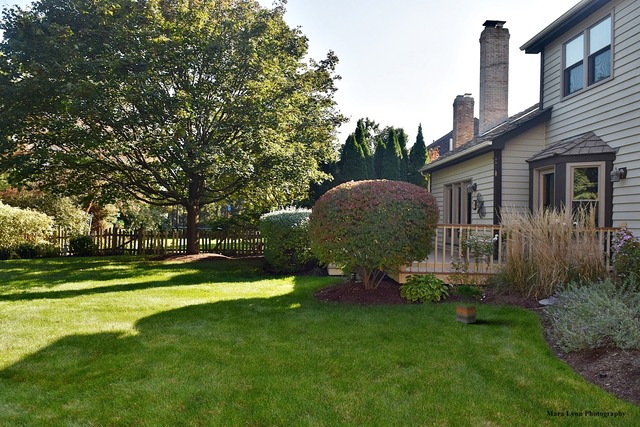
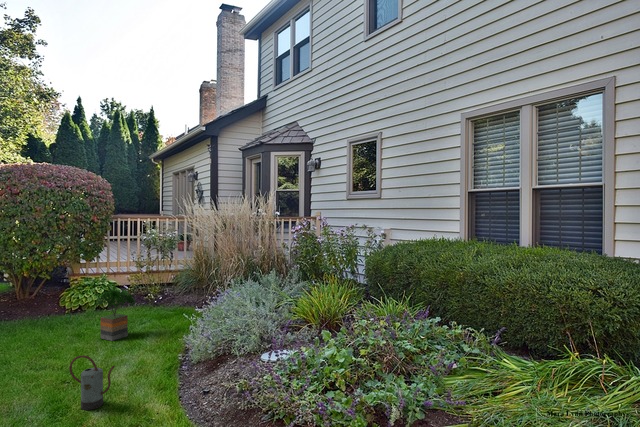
watering can: none [475,327,508,365] -> present [69,355,115,410]

